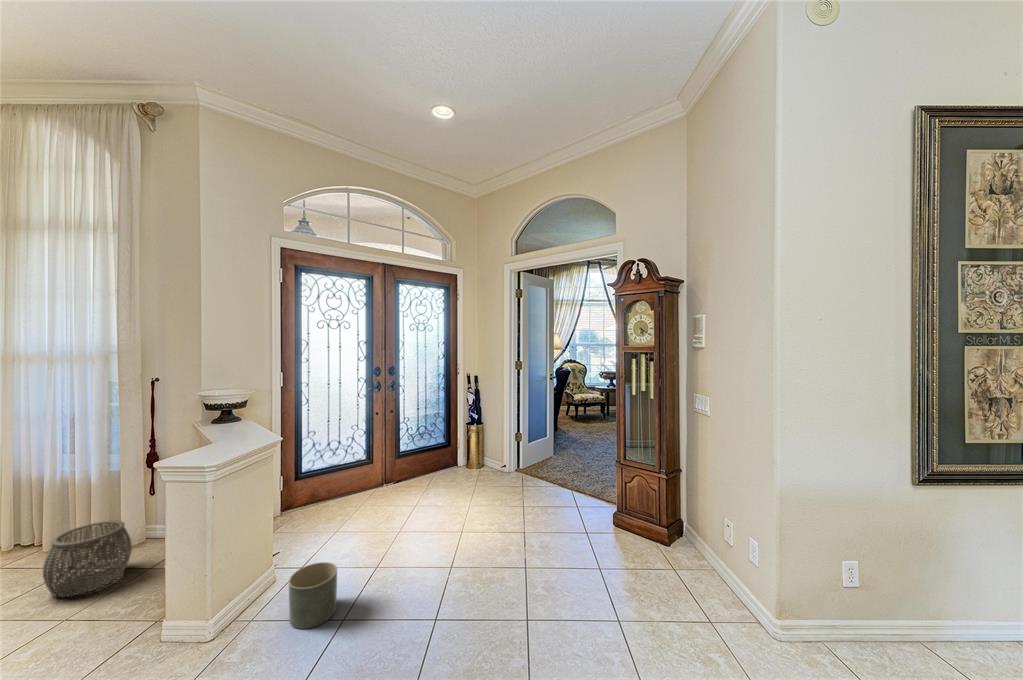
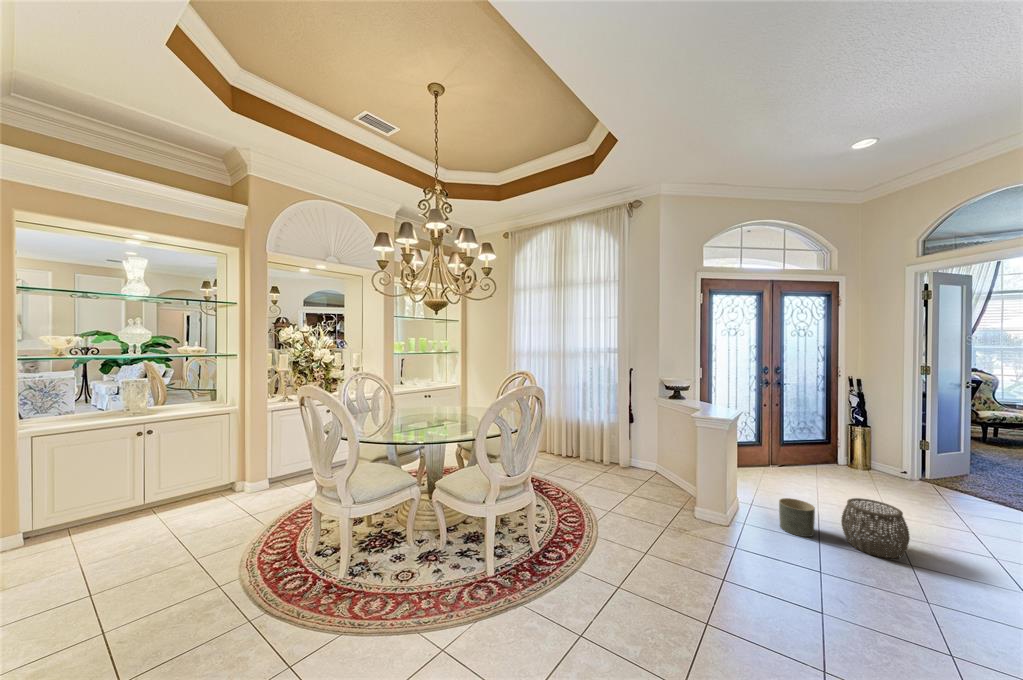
woven basket: present [42,520,132,598] -> present [841,498,910,559]

